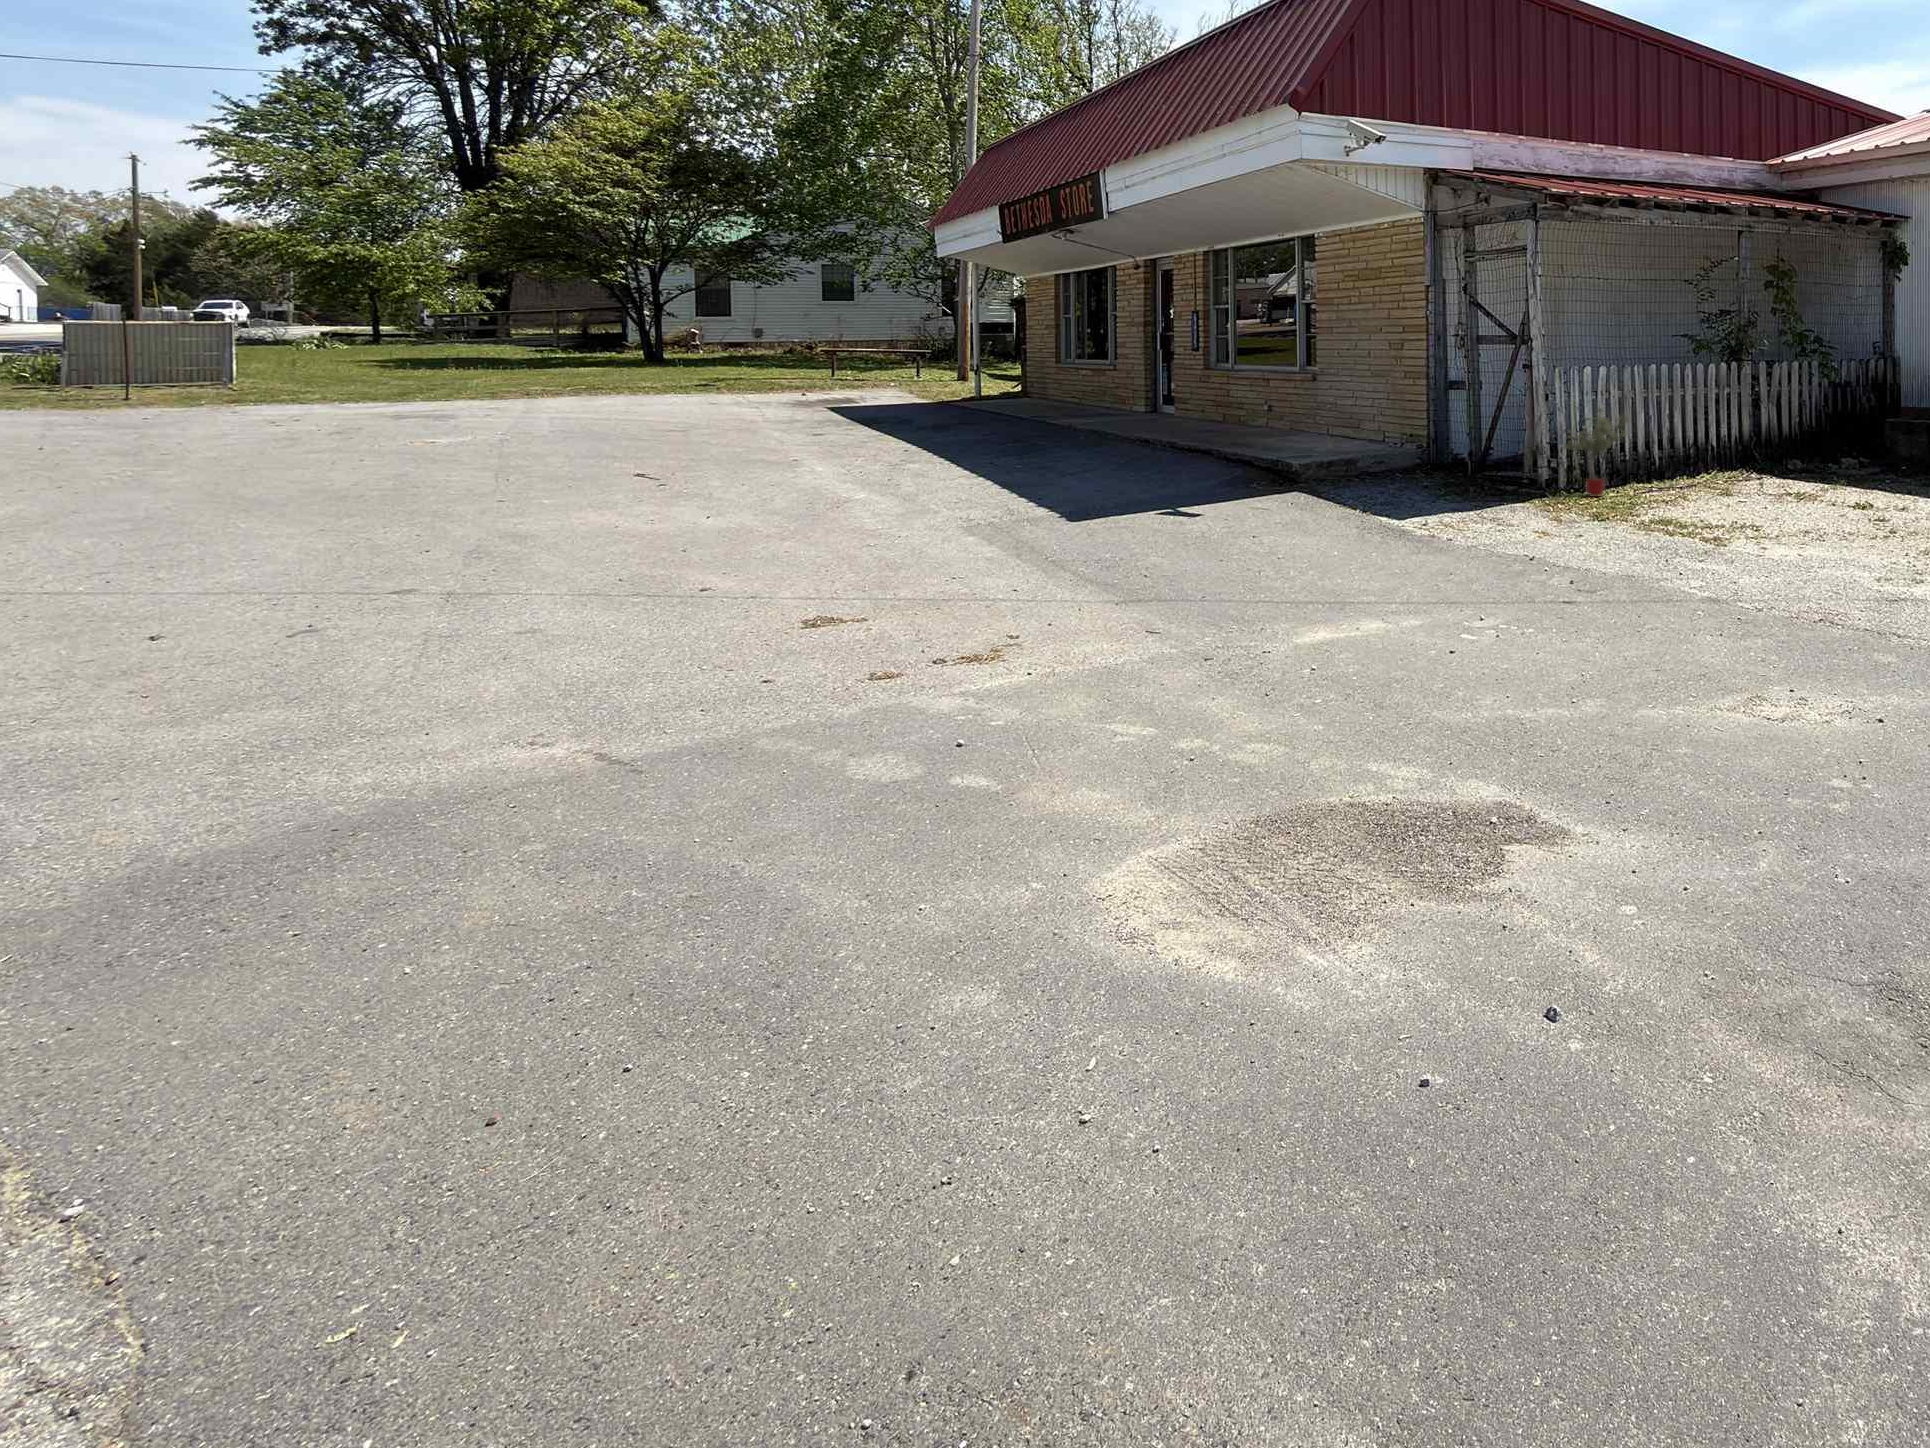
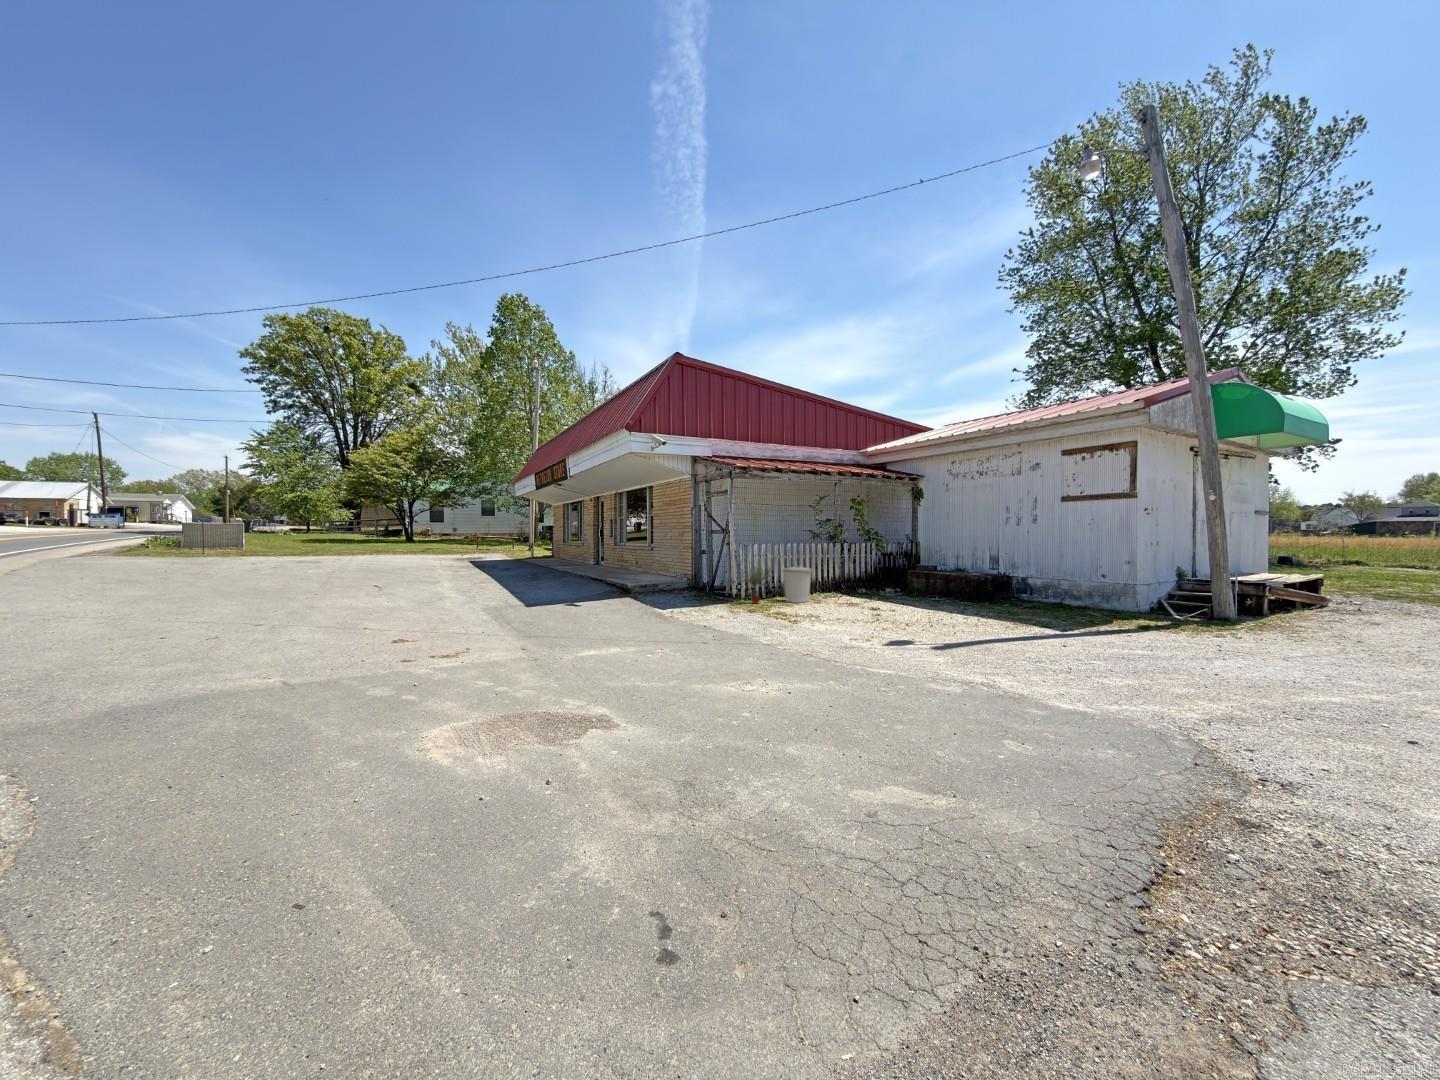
trash can: none [1645,411,1711,492] -> present [783,566,812,603]

